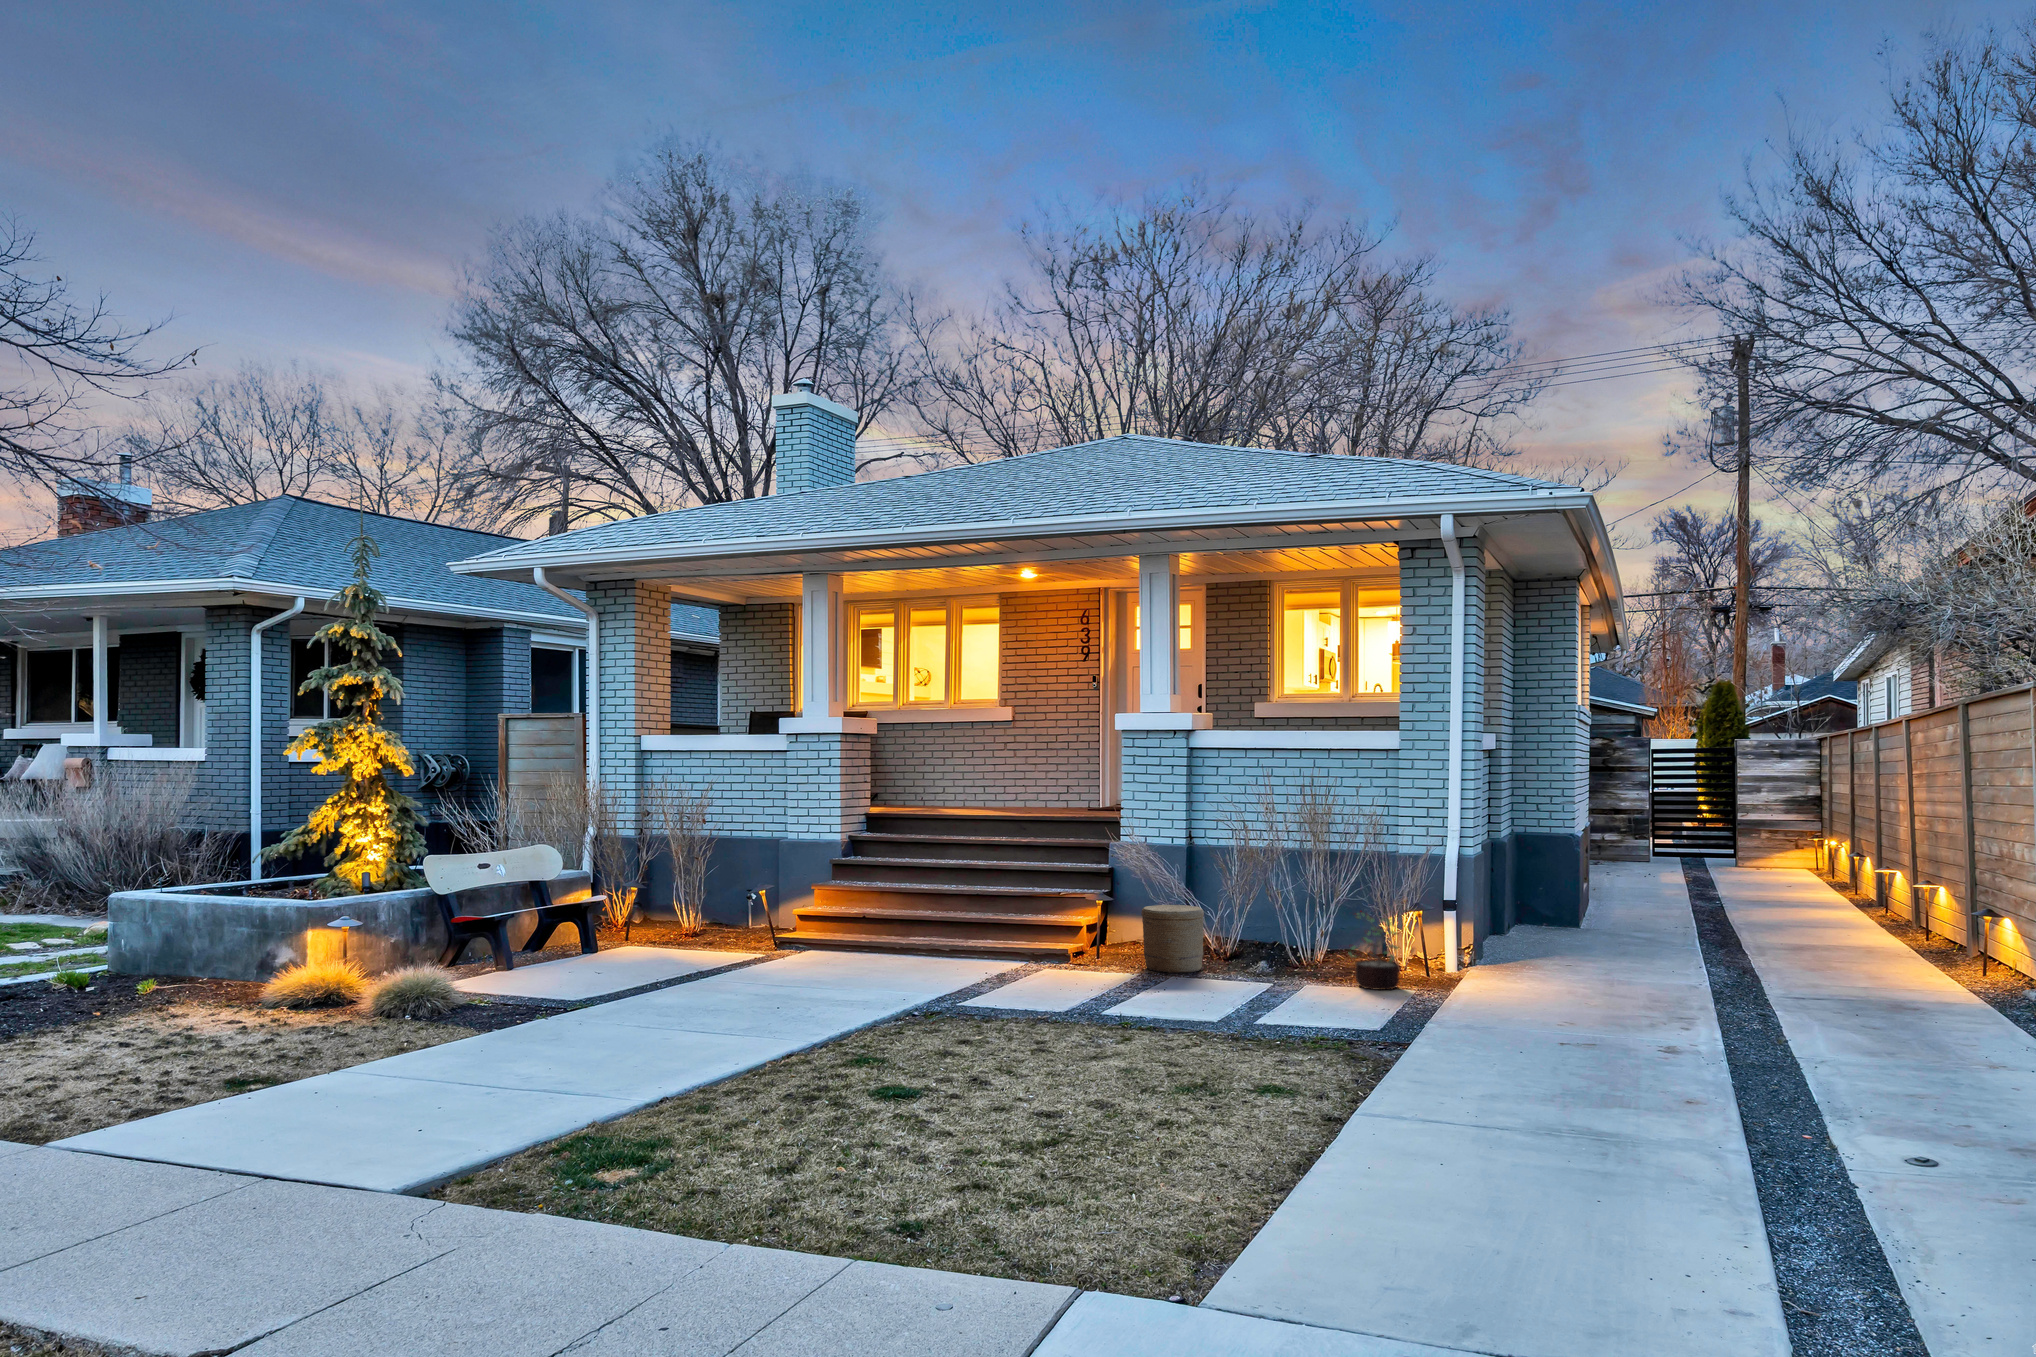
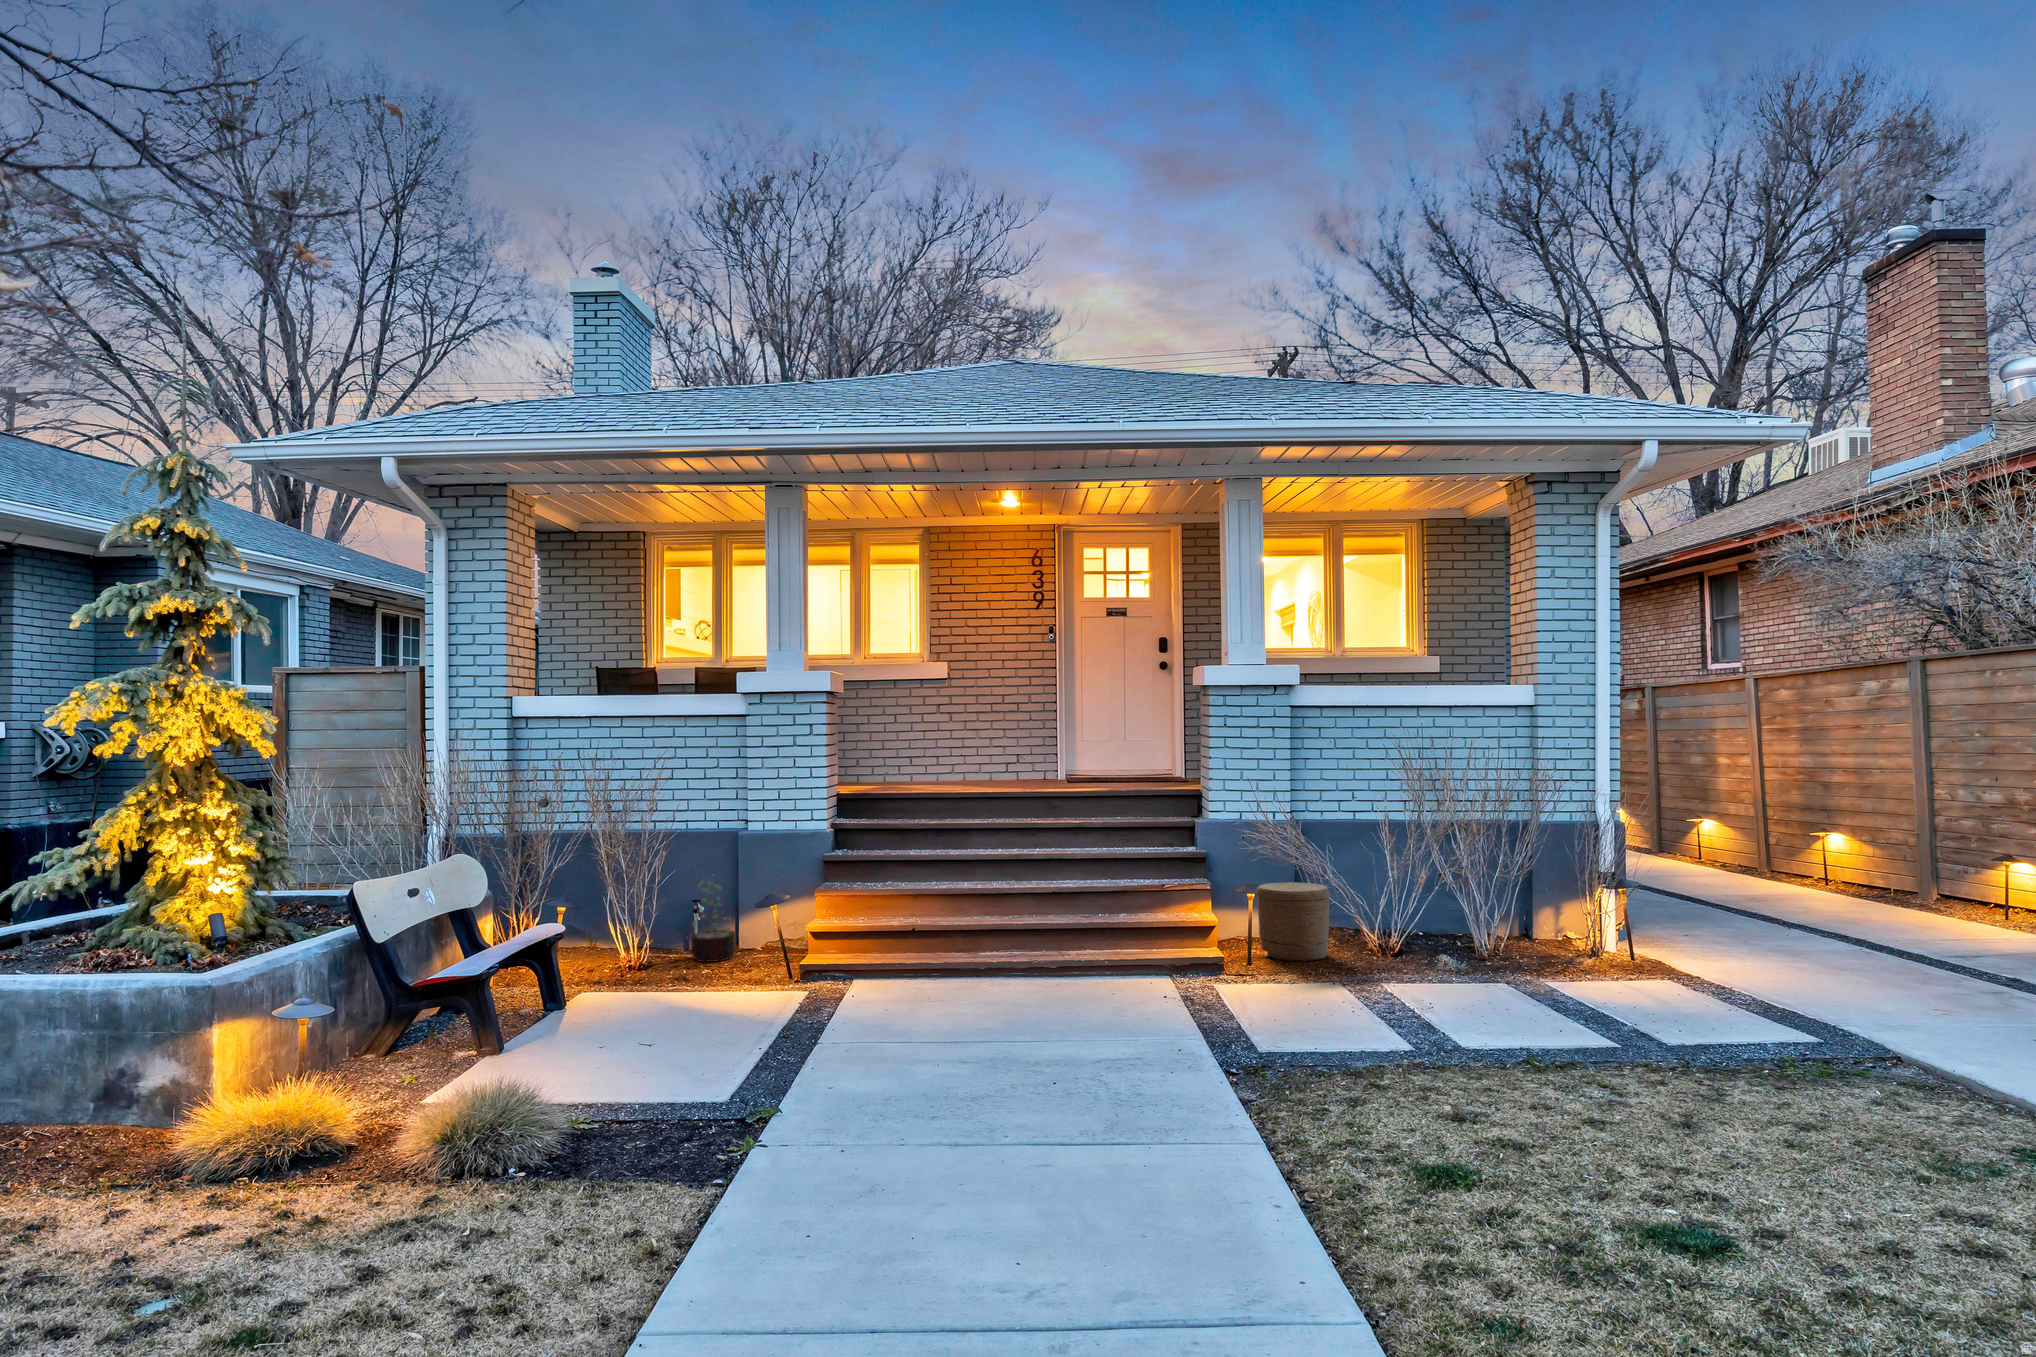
decorative plant: present [1347,911,1400,990] -> present [691,881,736,962]

